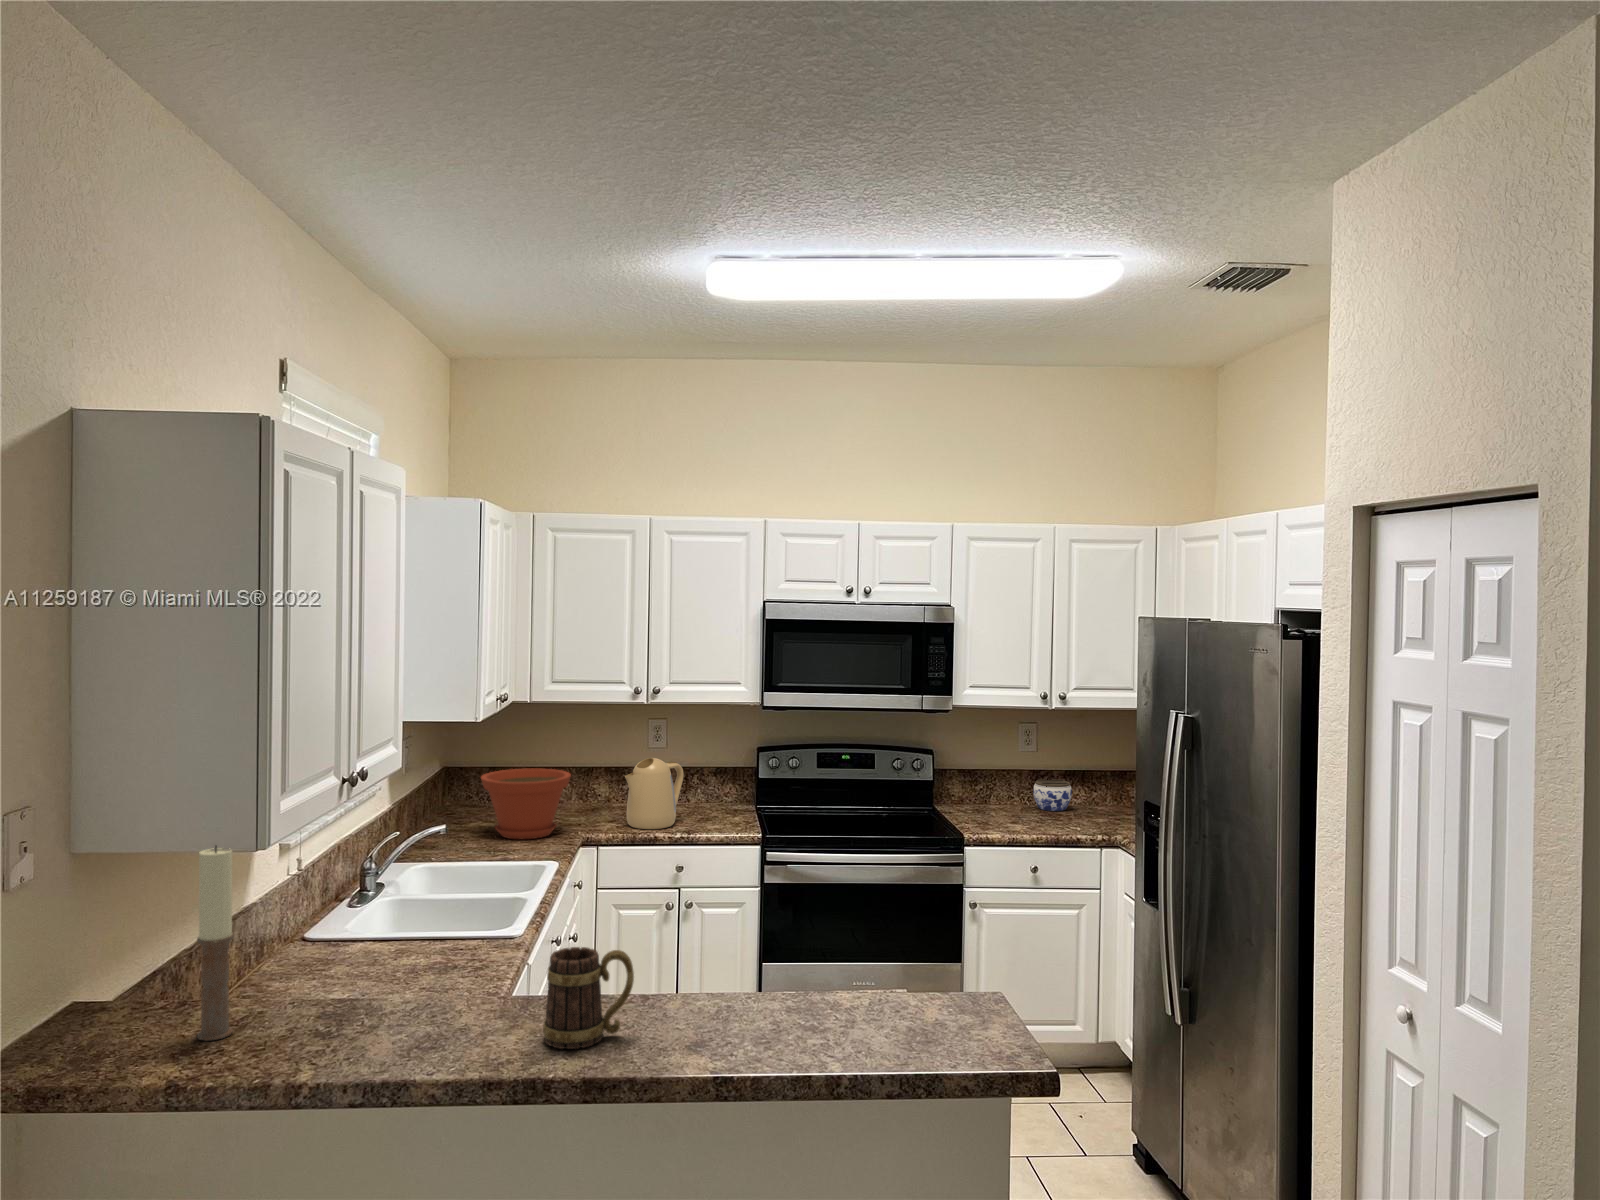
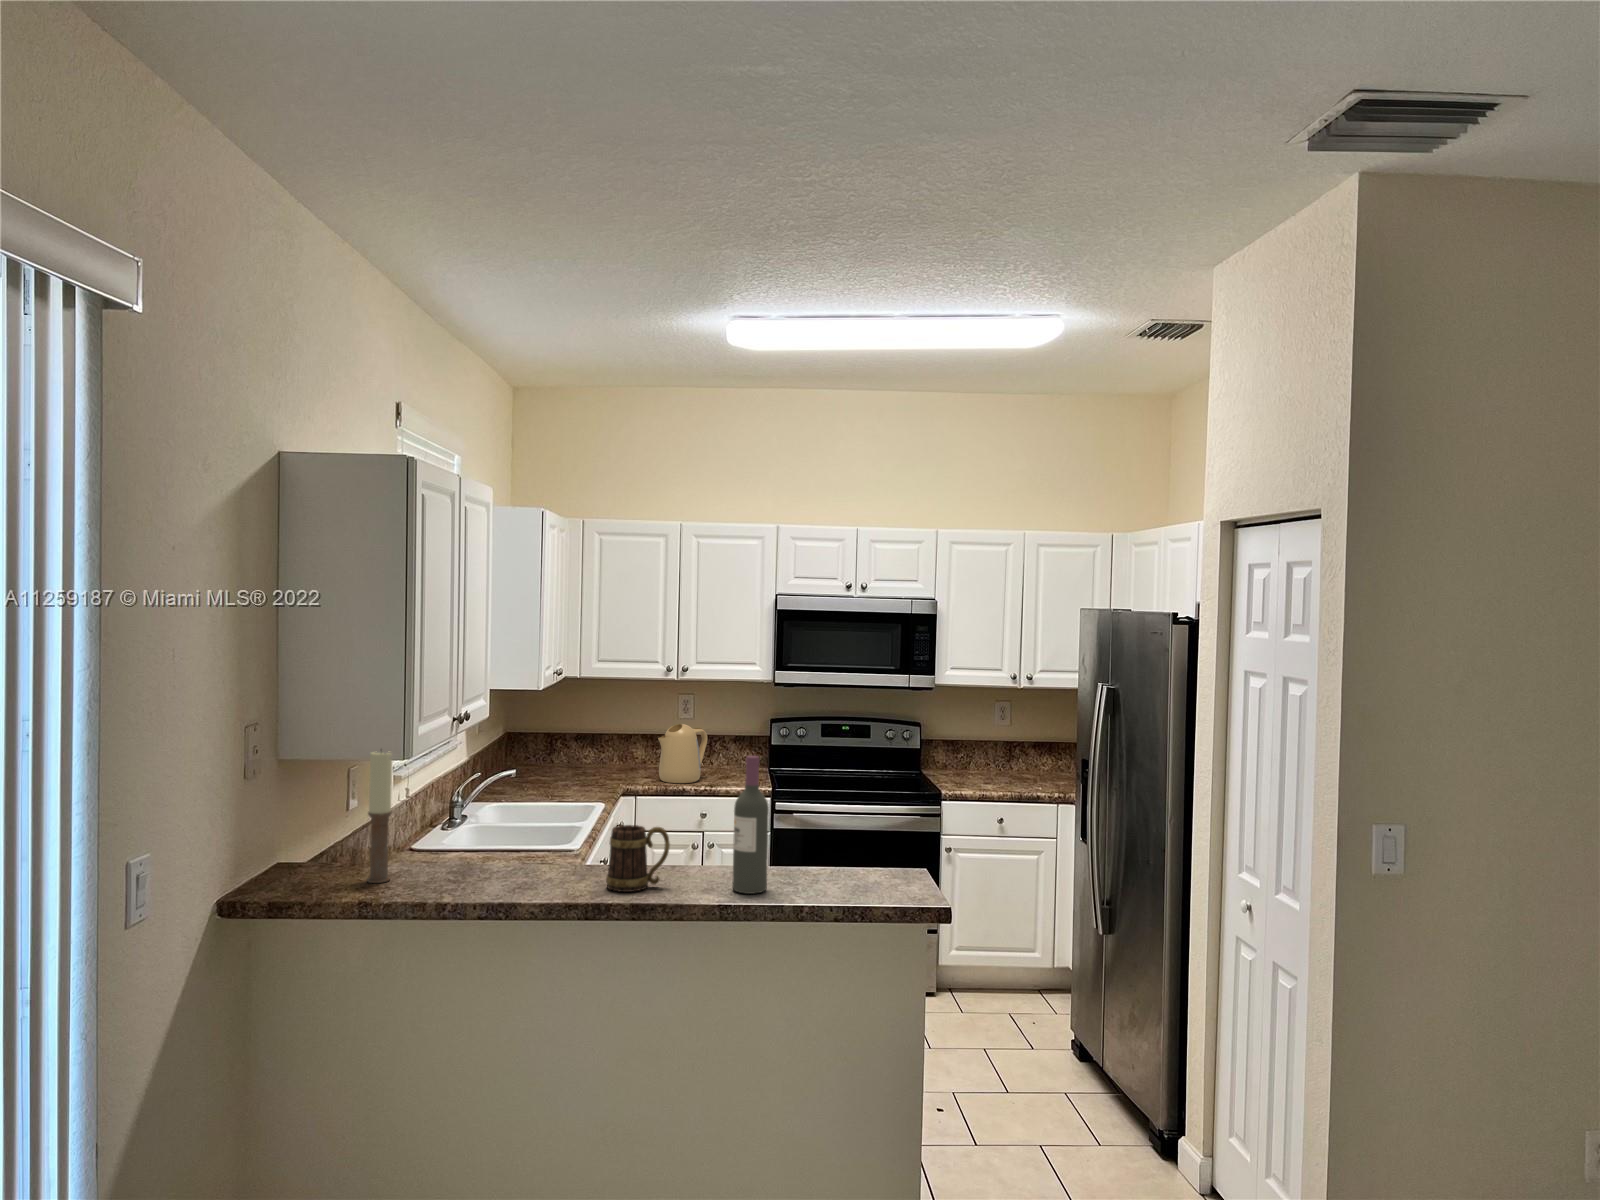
plant pot: present [481,769,571,839] -> none [539,731,614,788]
jar: present [1033,779,1072,811] -> none [1009,751,1042,778]
wine bottle: none [725,847,775,1048] -> present [732,756,769,894]

